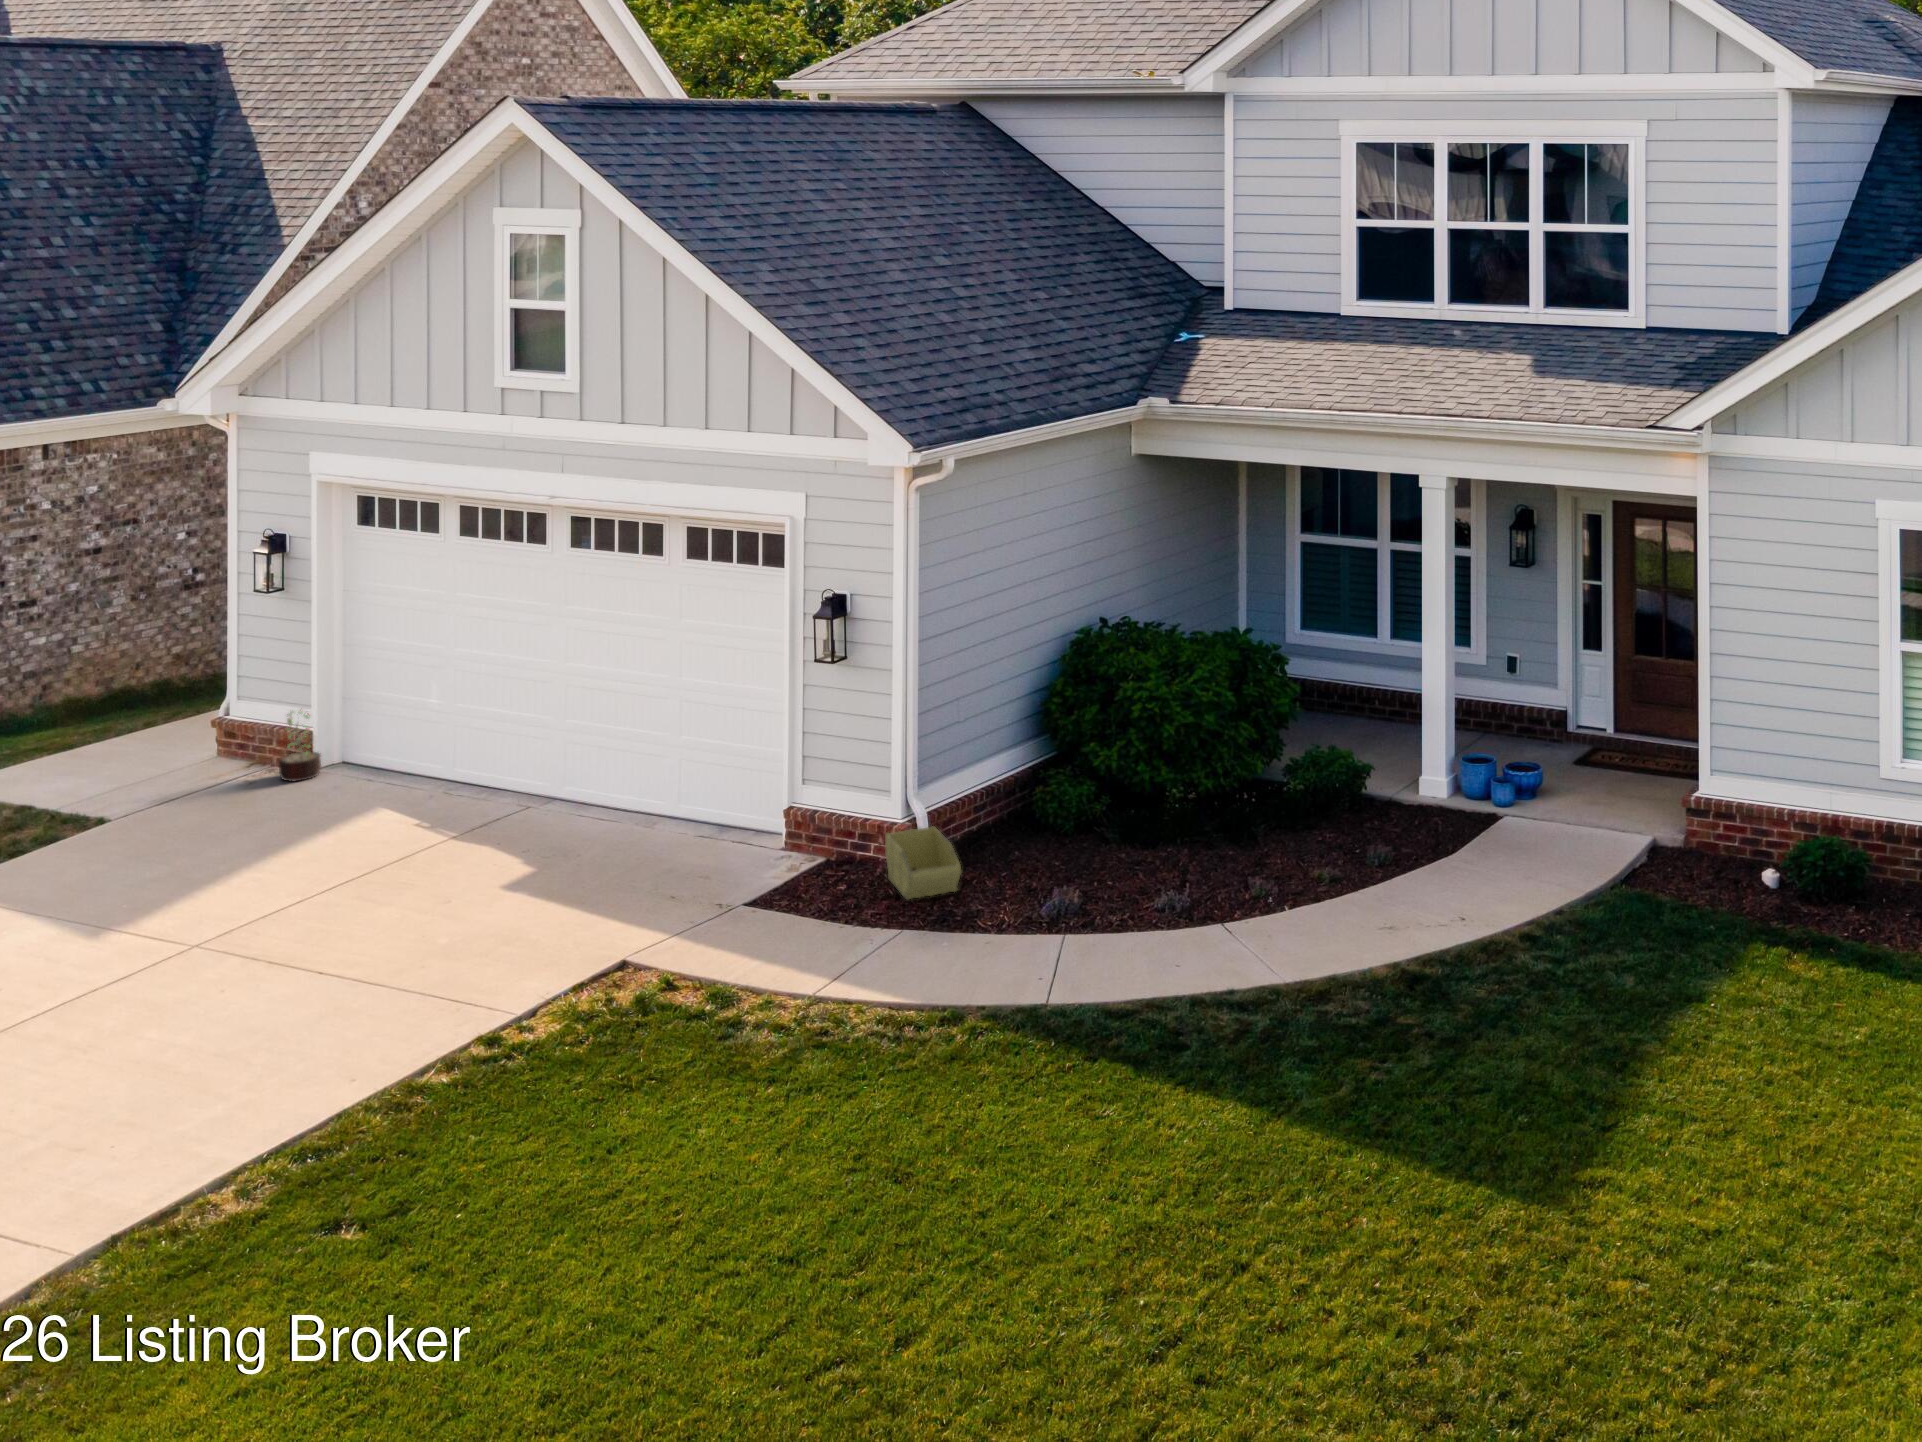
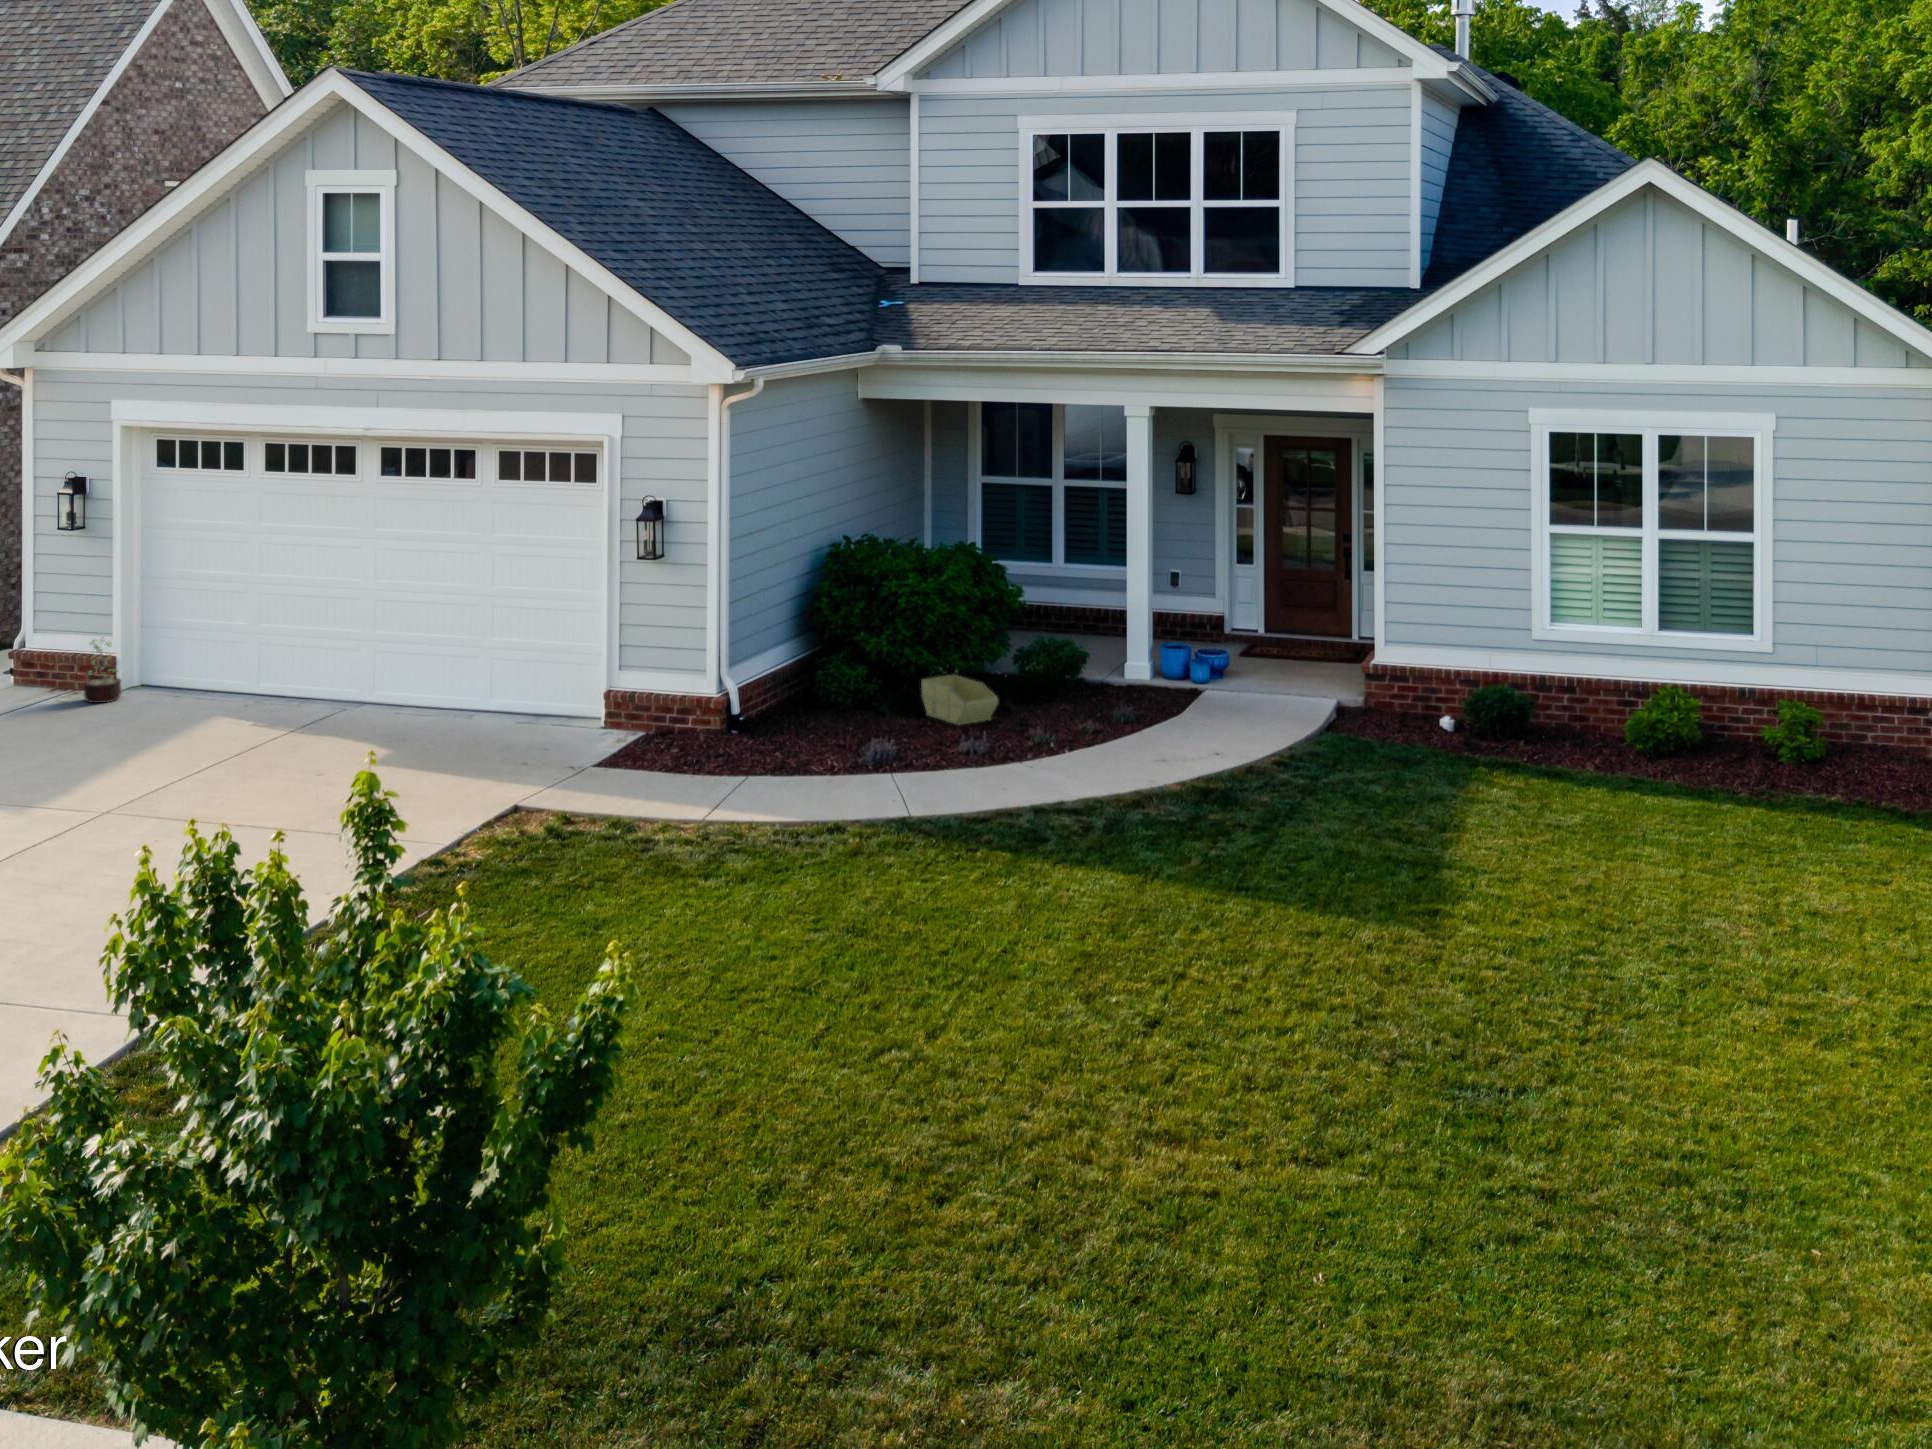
storage bin: present [885,827,962,899] -> present [921,675,998,725]

